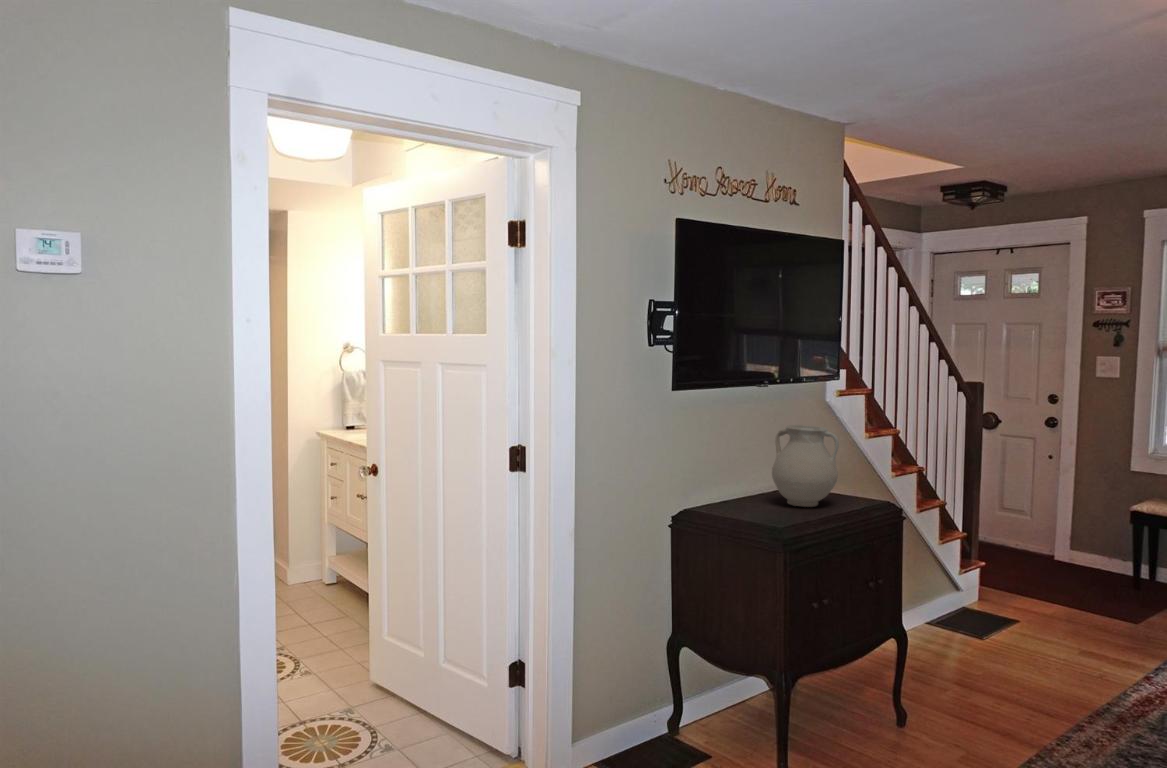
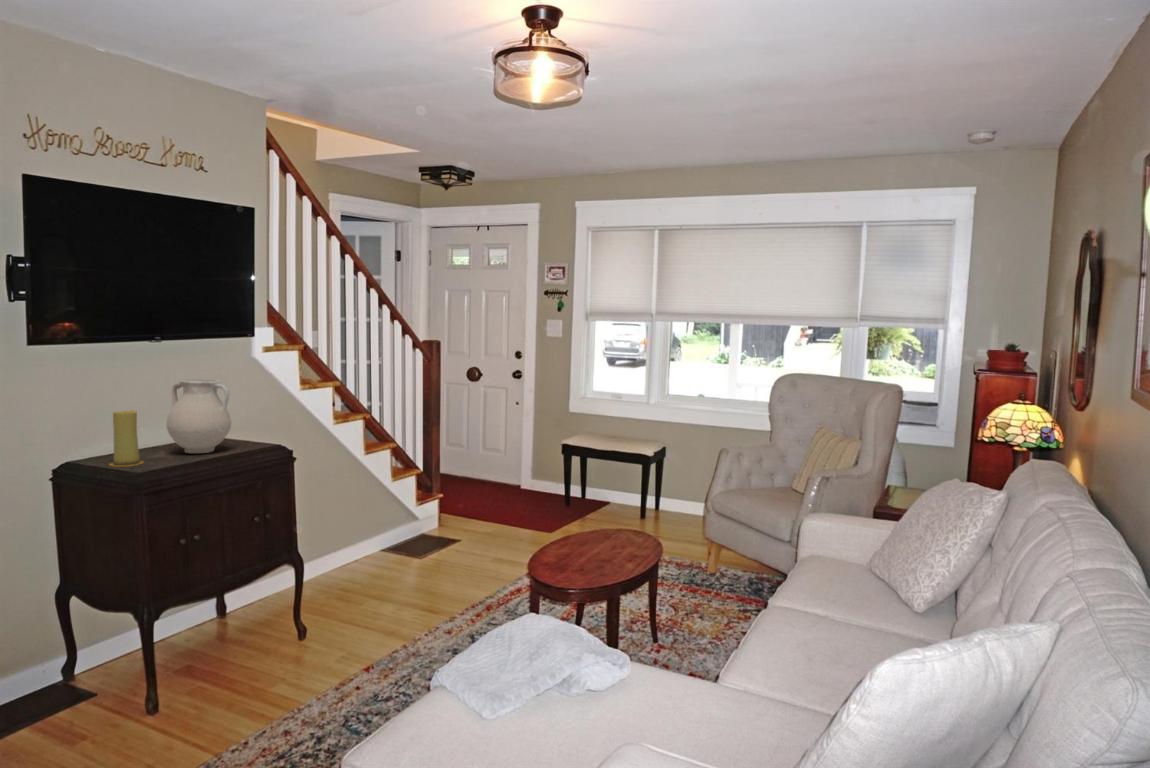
candle: none [729,458,762,517] -> present [109,410,144,467]

